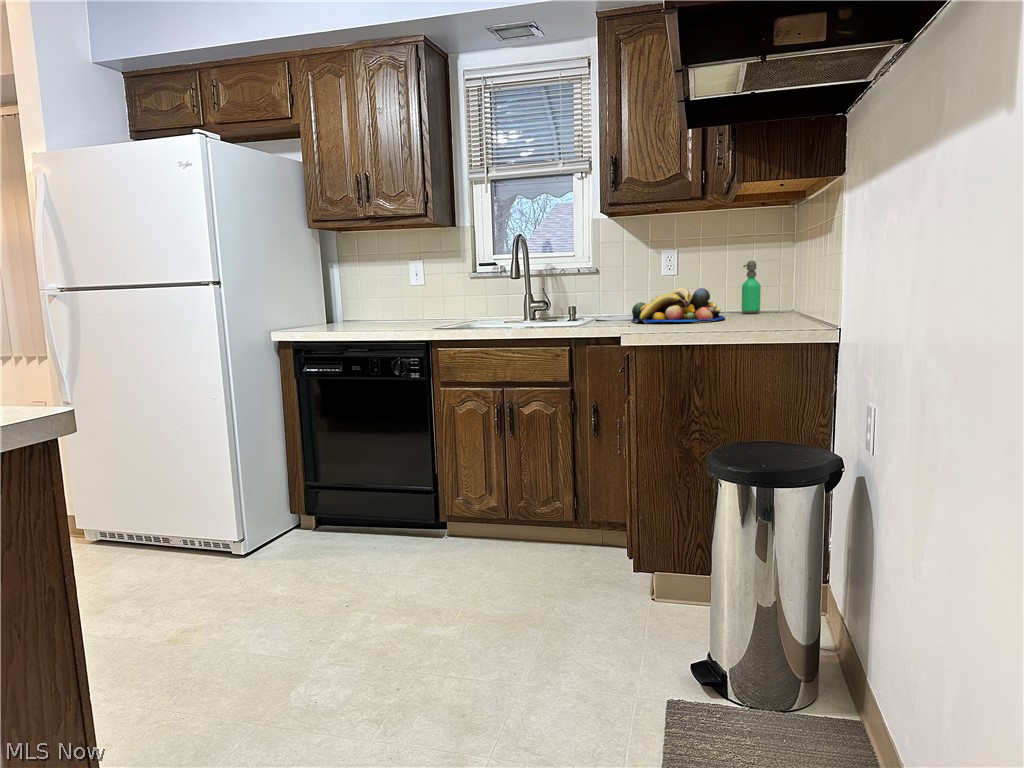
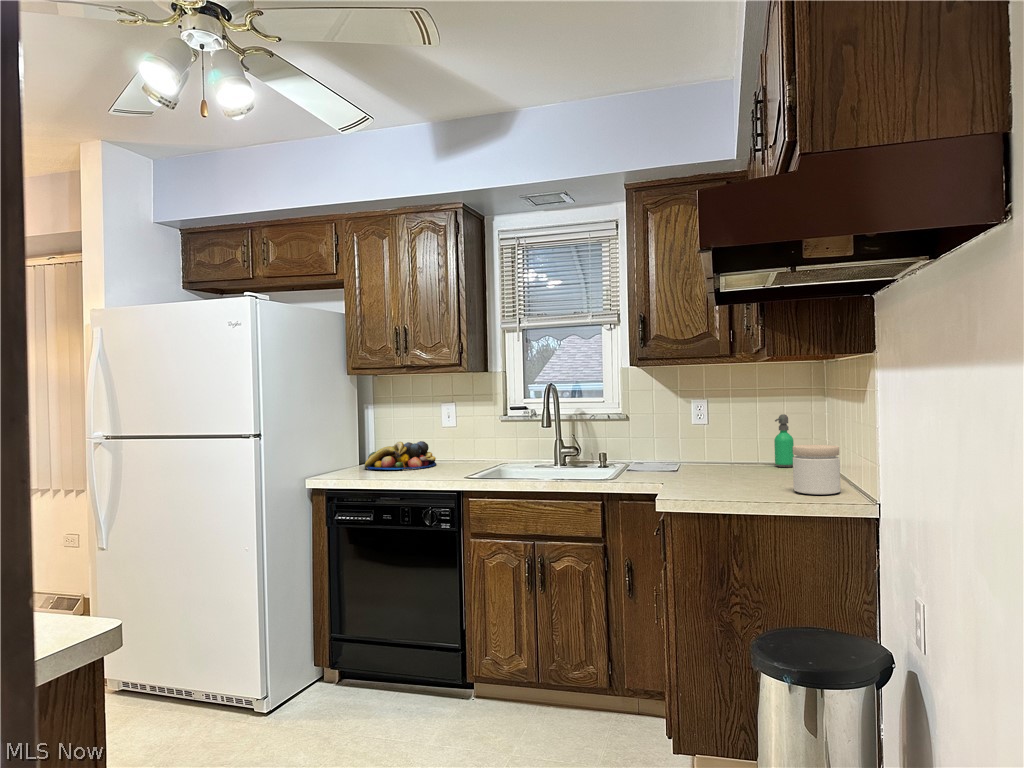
jar: none [758,279,805,326] -> present [793,445,841,495]
fruit bowl: present [632,288,725,323] -> present [365,441,436,470]

